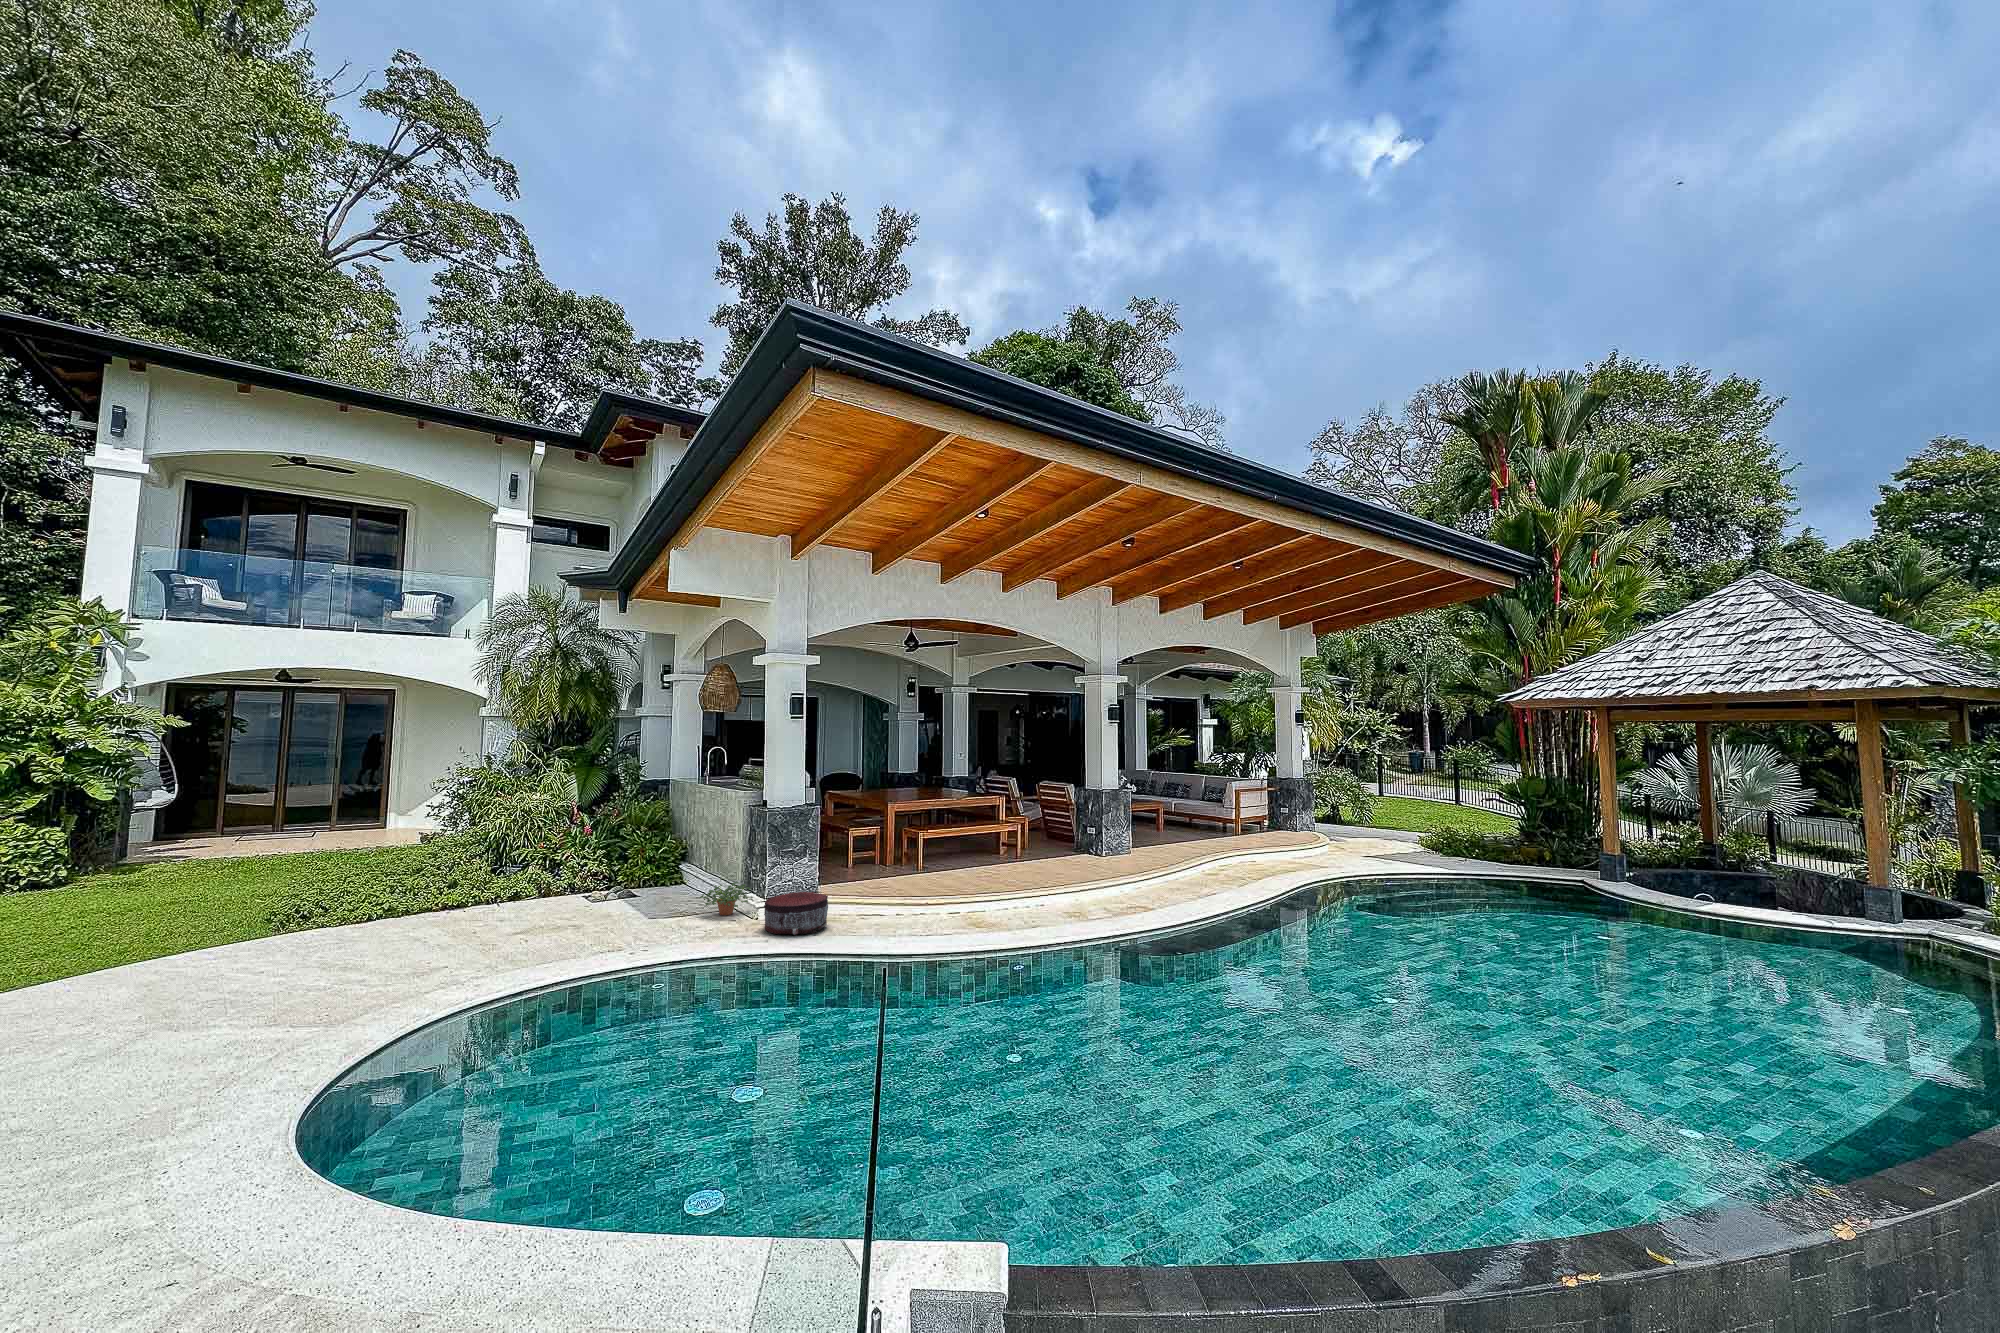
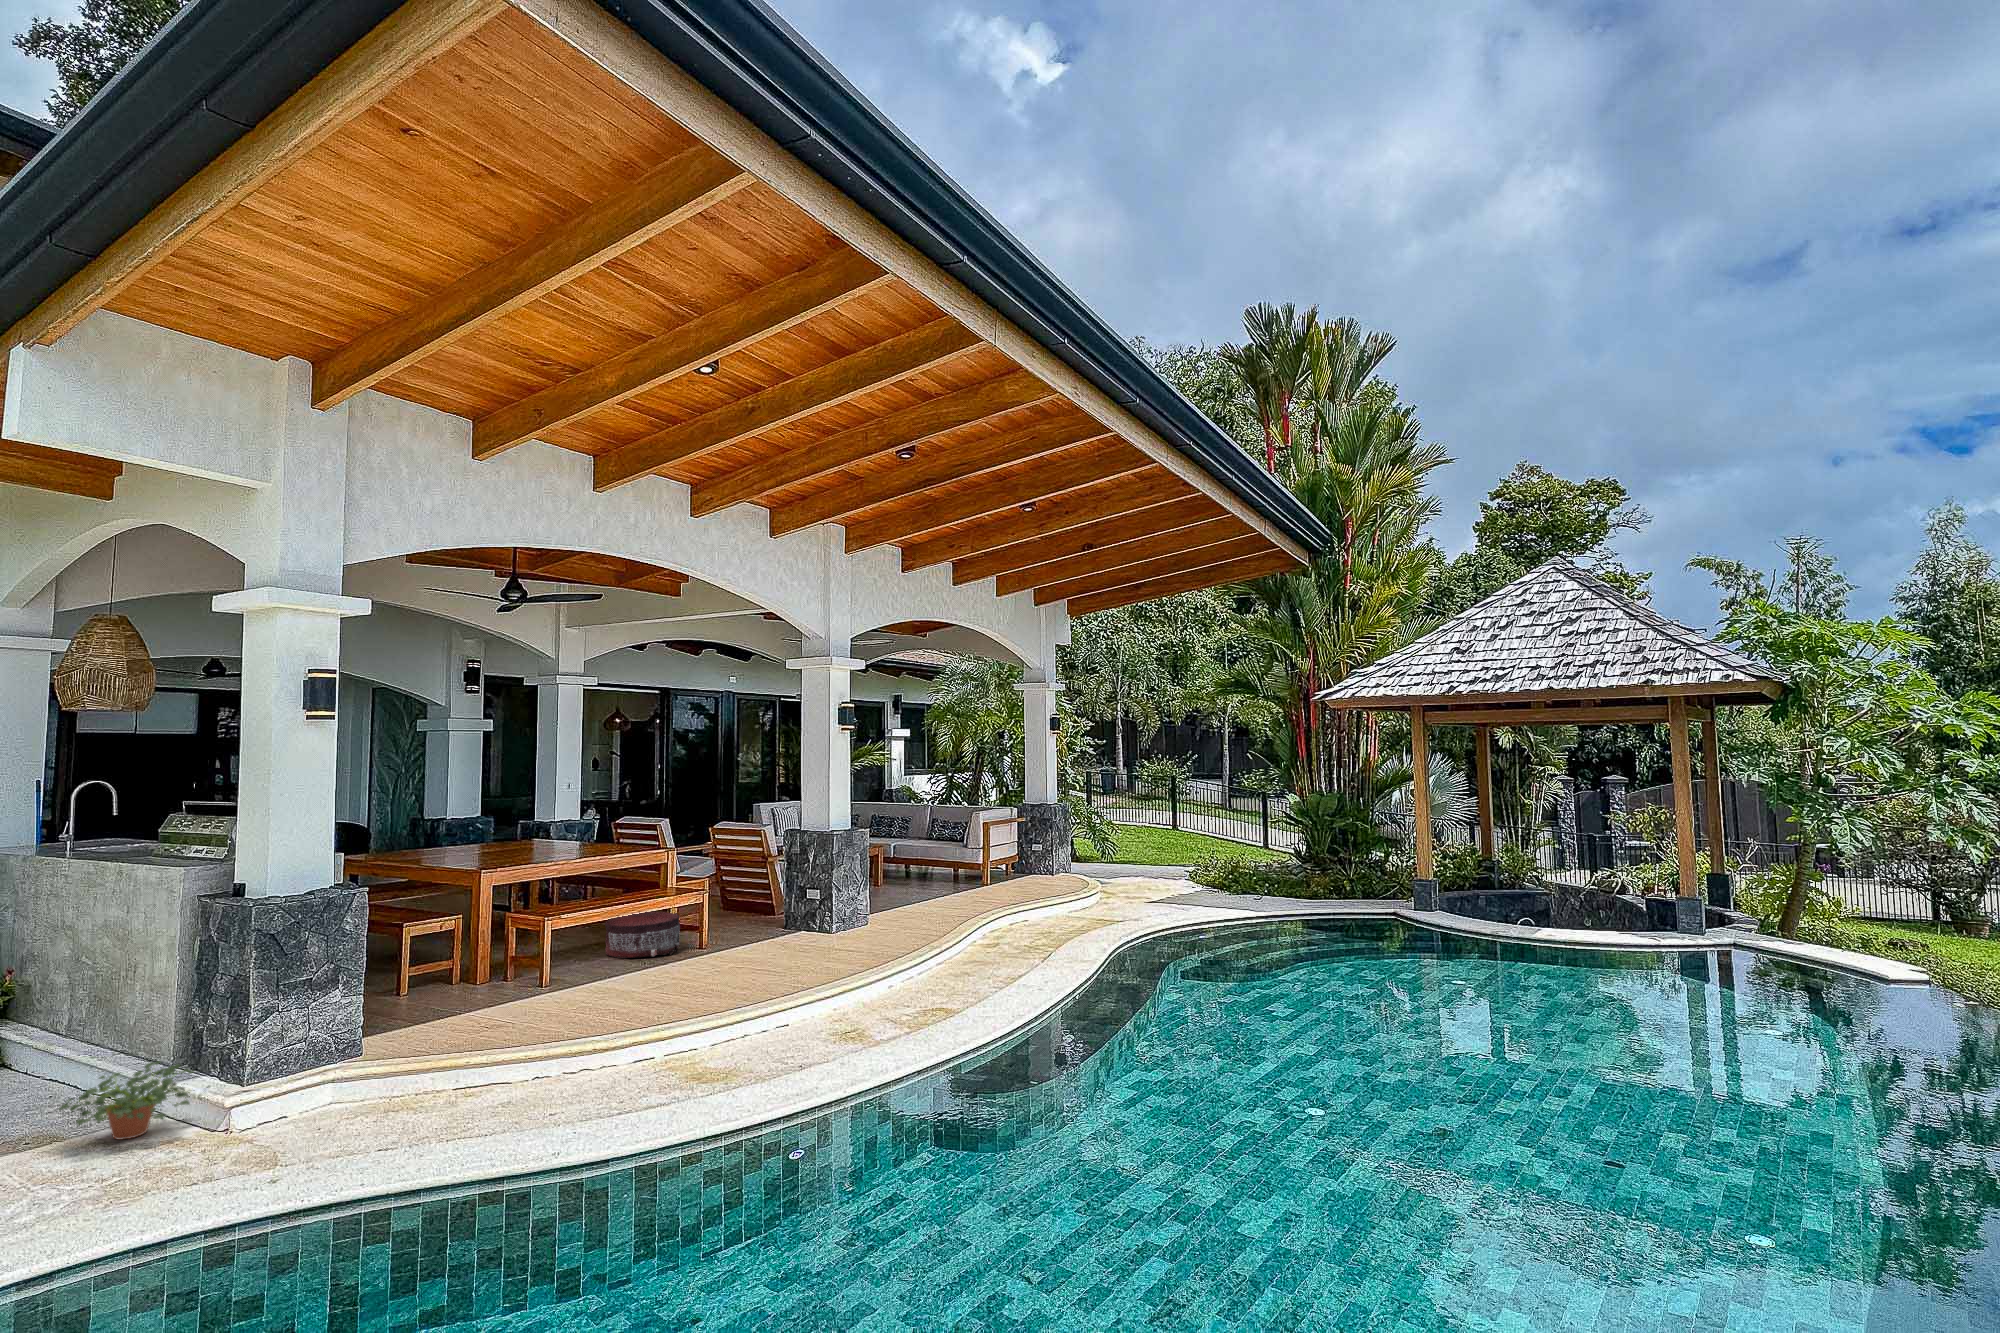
pouf: present [764,892,828,935] -> present [605,911,680,958]

